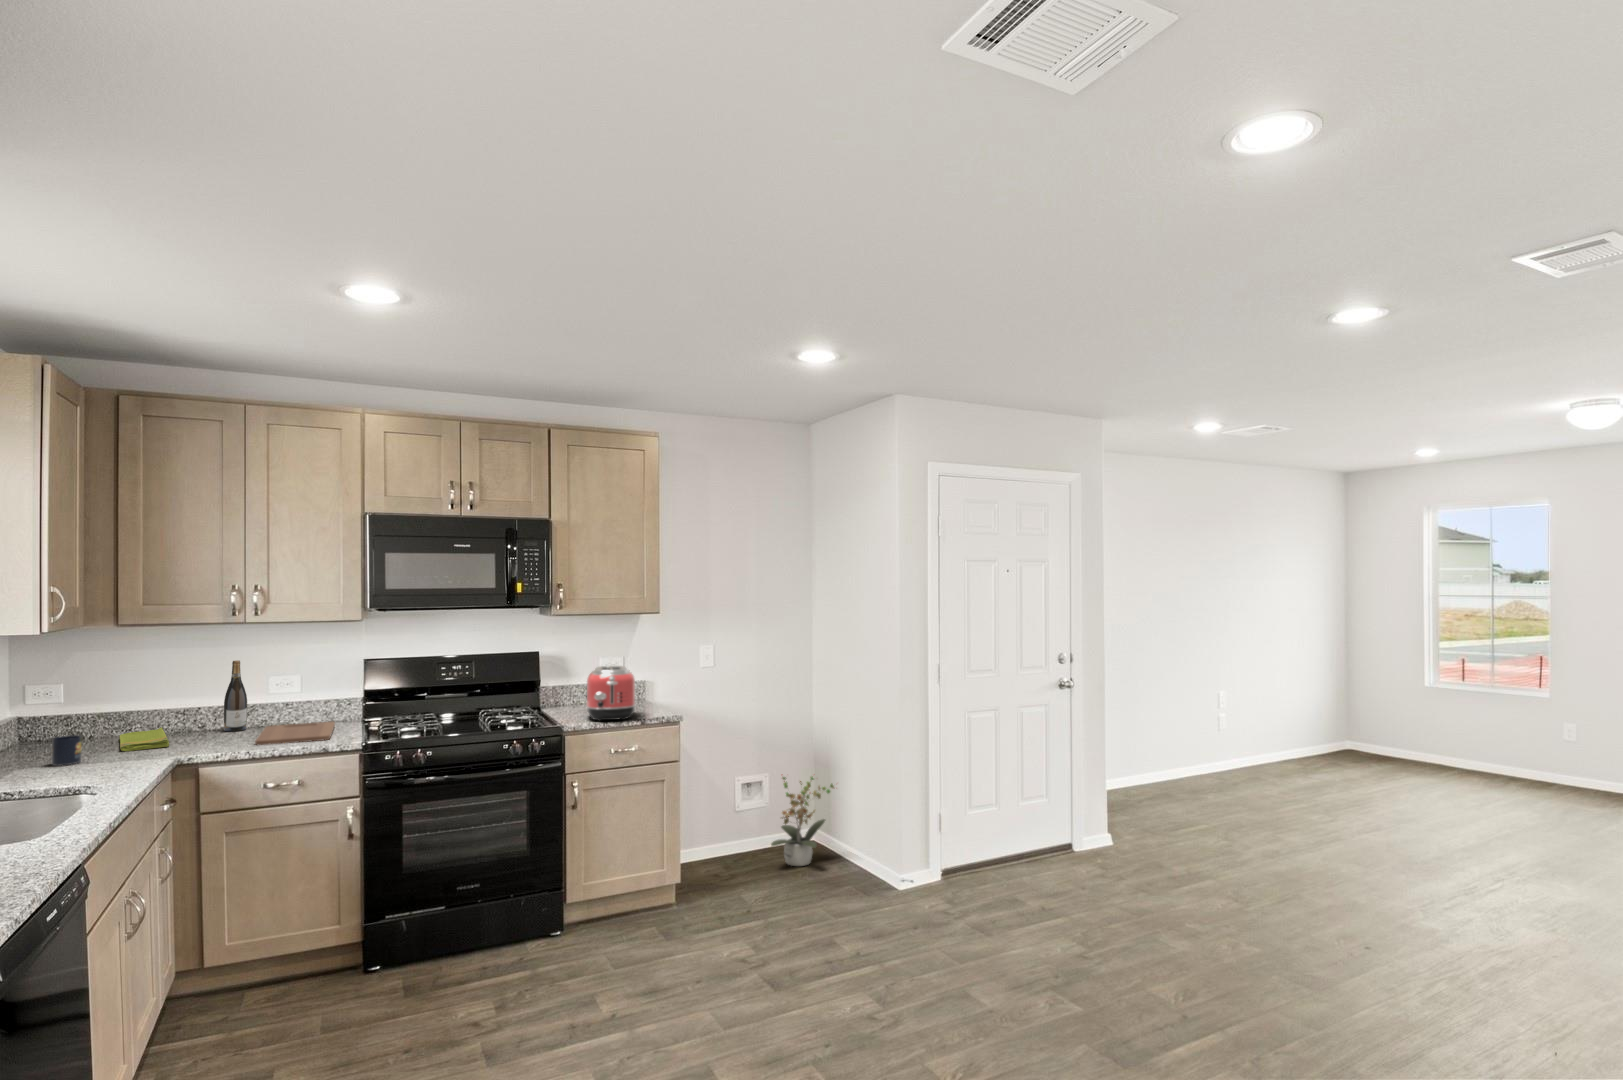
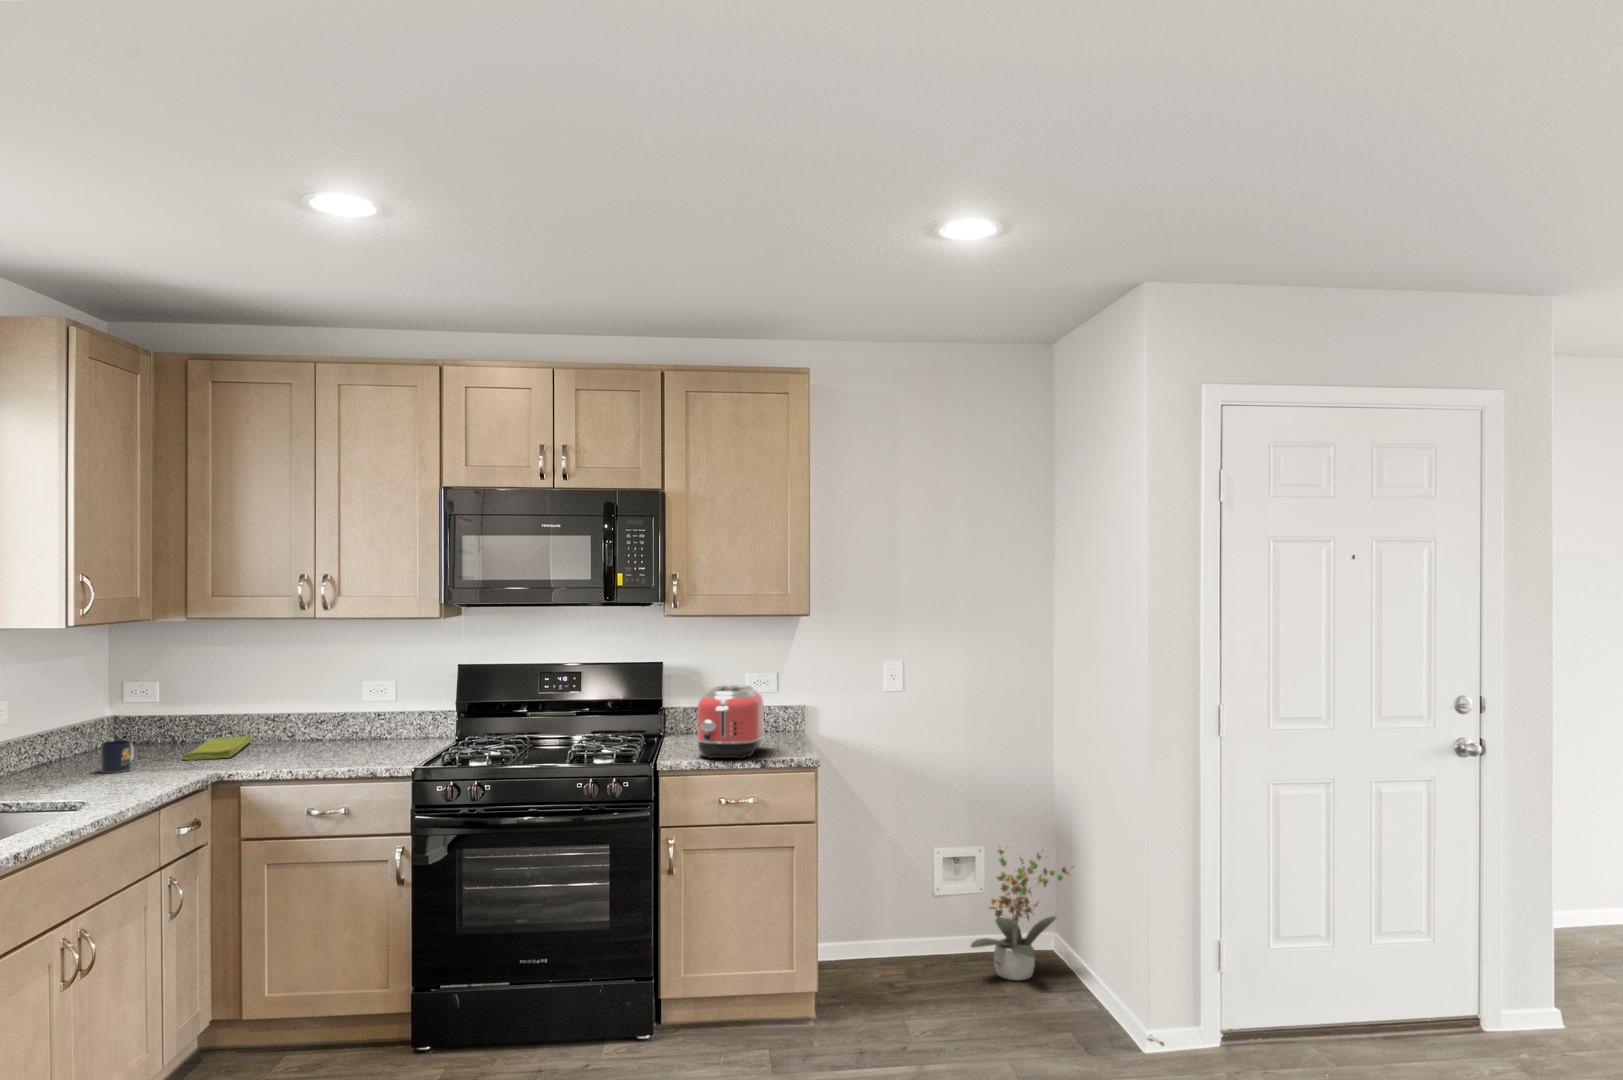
wine bottle: present [224,660,247,732] -> none [310,662,335,743]
cutting board: present [255,722,335,745] -> none [310,738,420,763]

